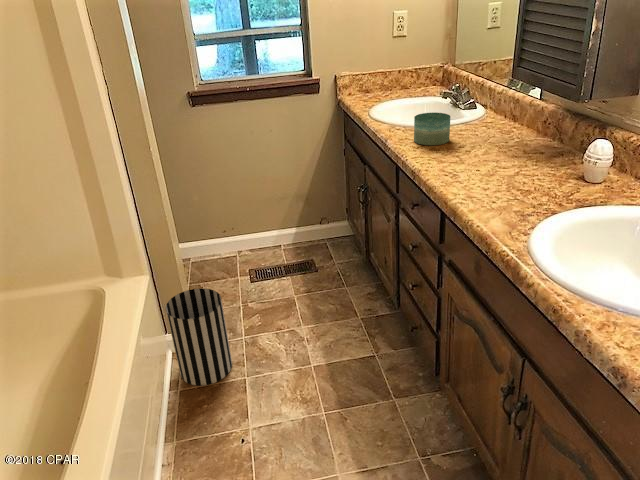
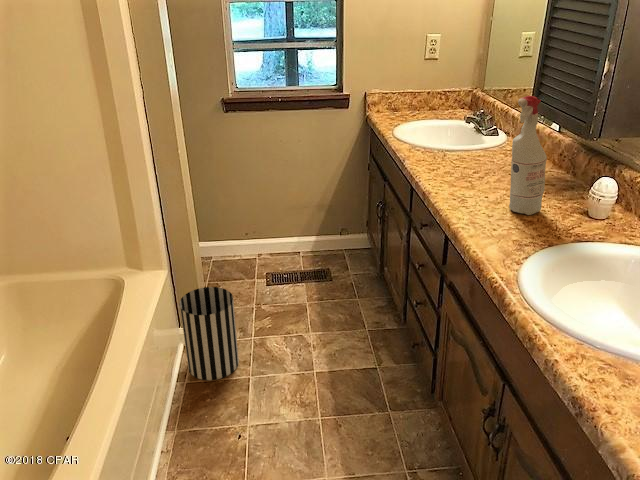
spray bottle: none [503,60,539,185] -> present [509,96,547,215]
candle: present [414,113,450,145] -> none [431,137,468,169]

